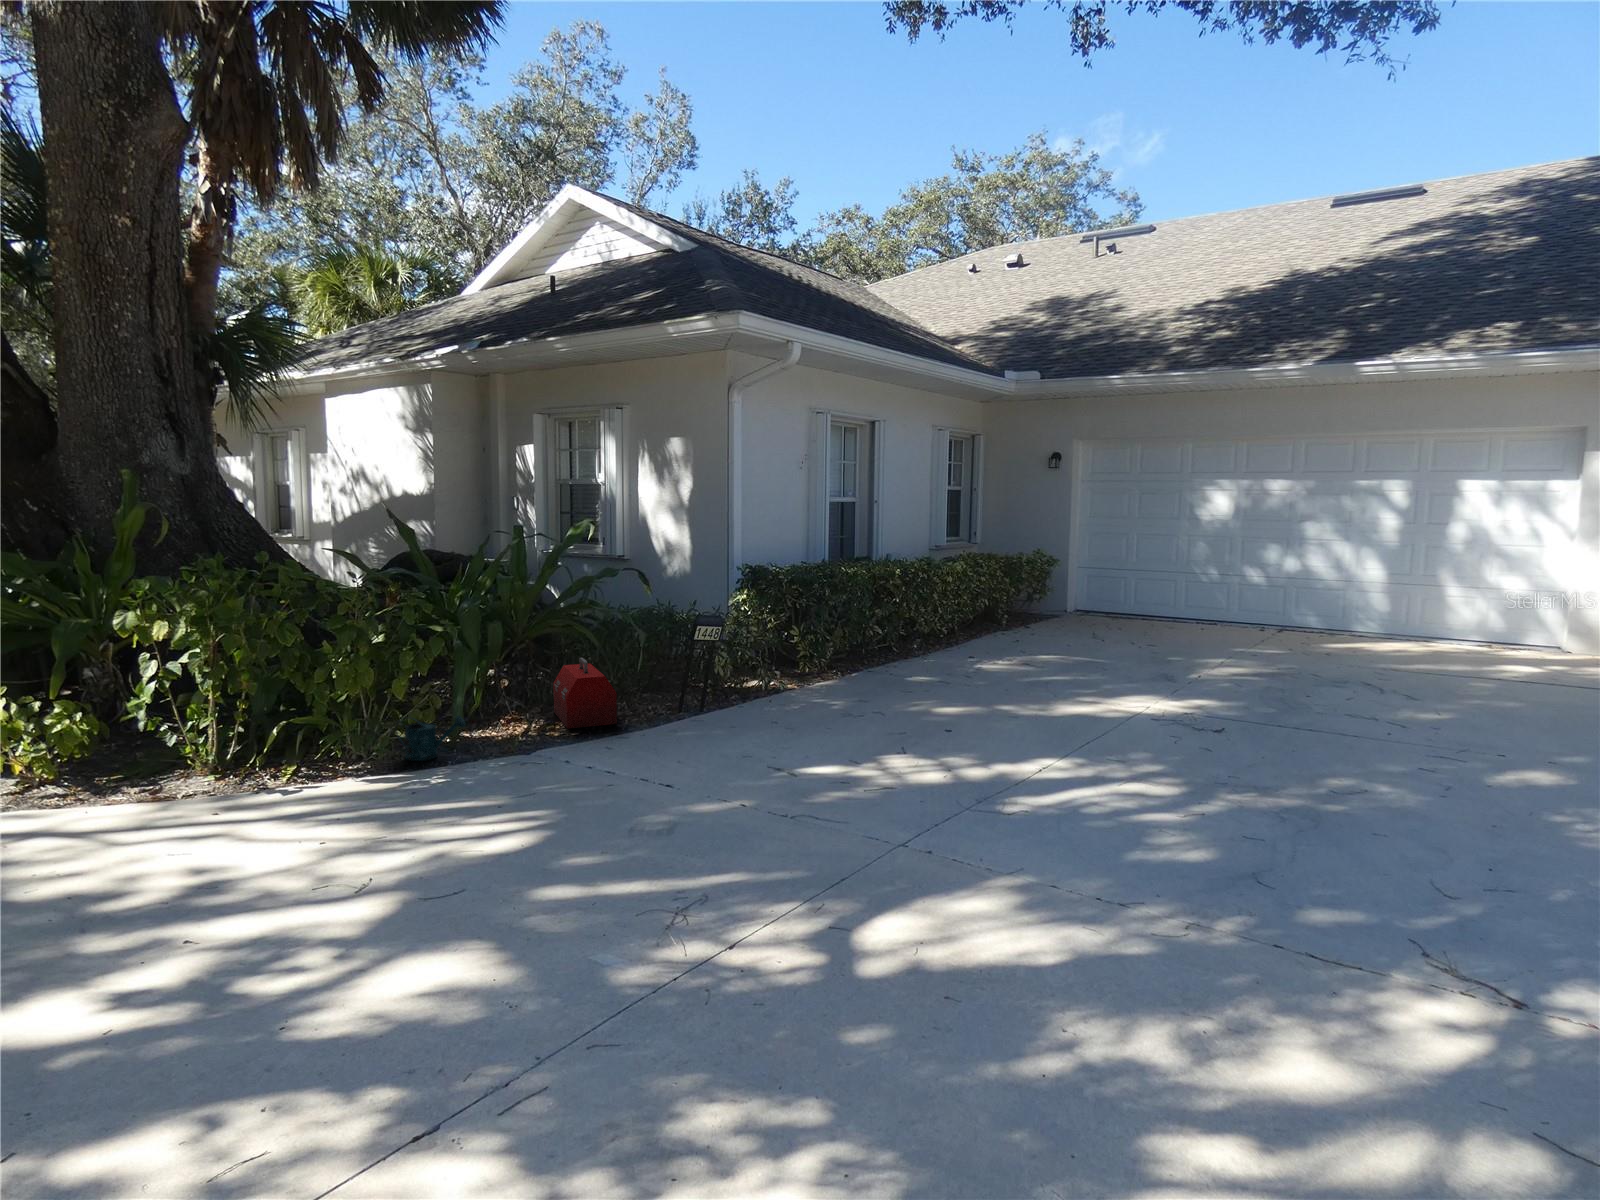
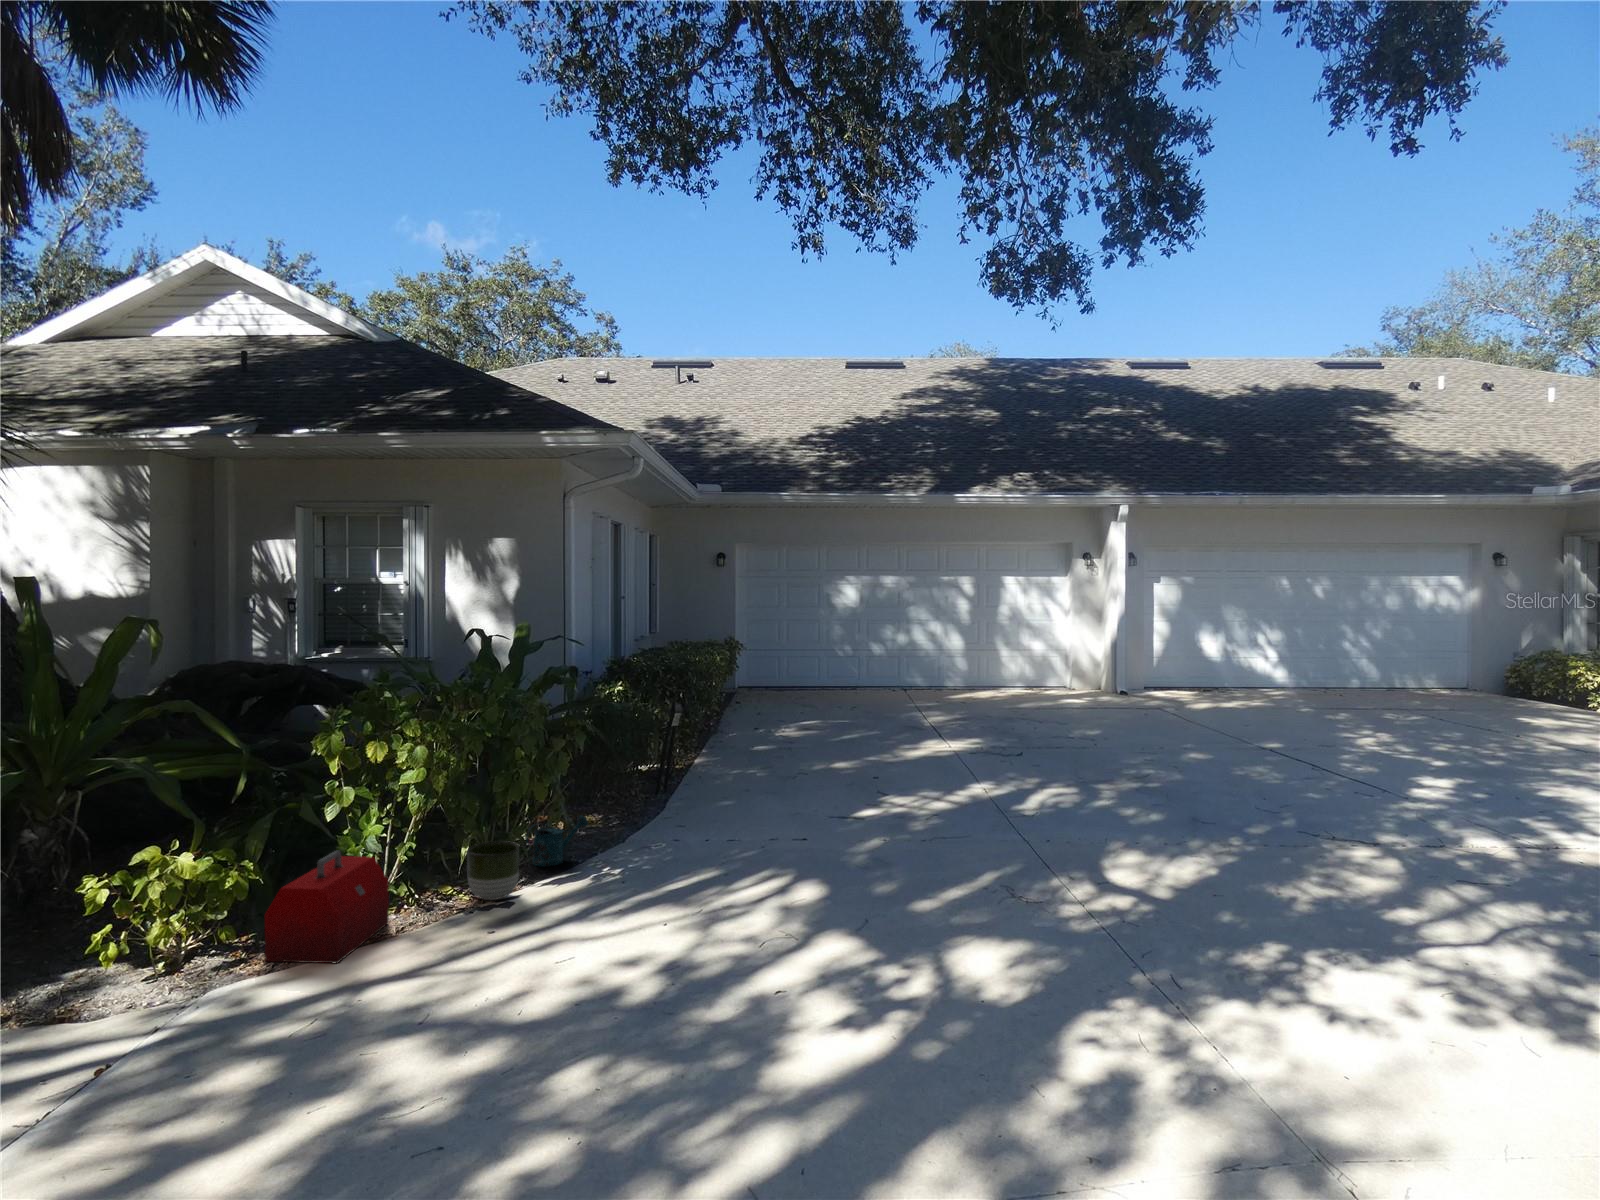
toolbox: present [553,658,617,728] -> present [265,851,389,963]
planter: none [272,725,327,781] -> present [467,841,519,900]

